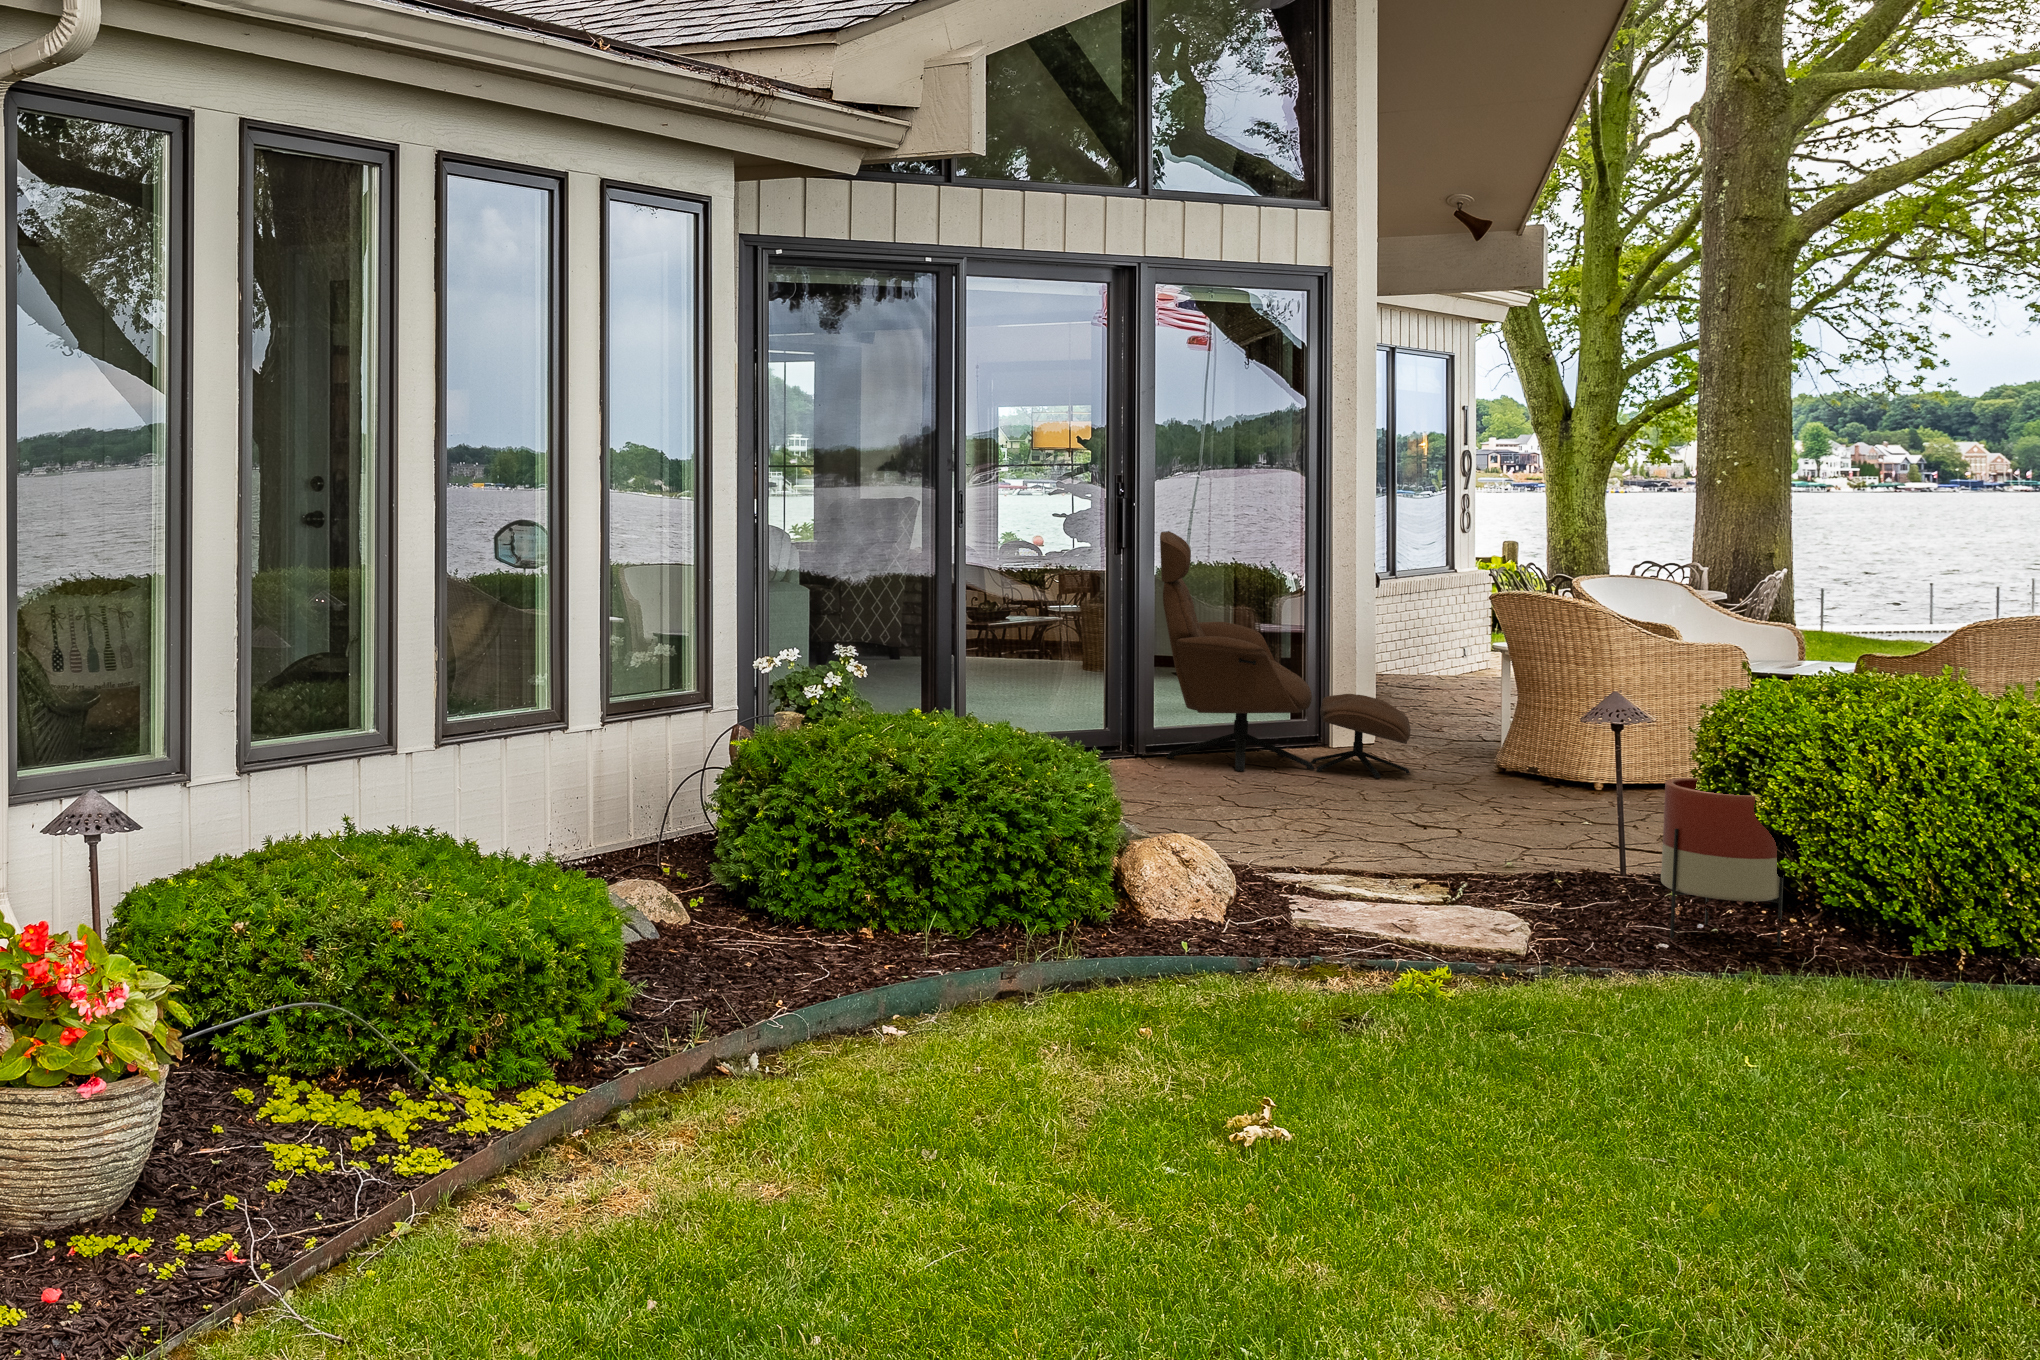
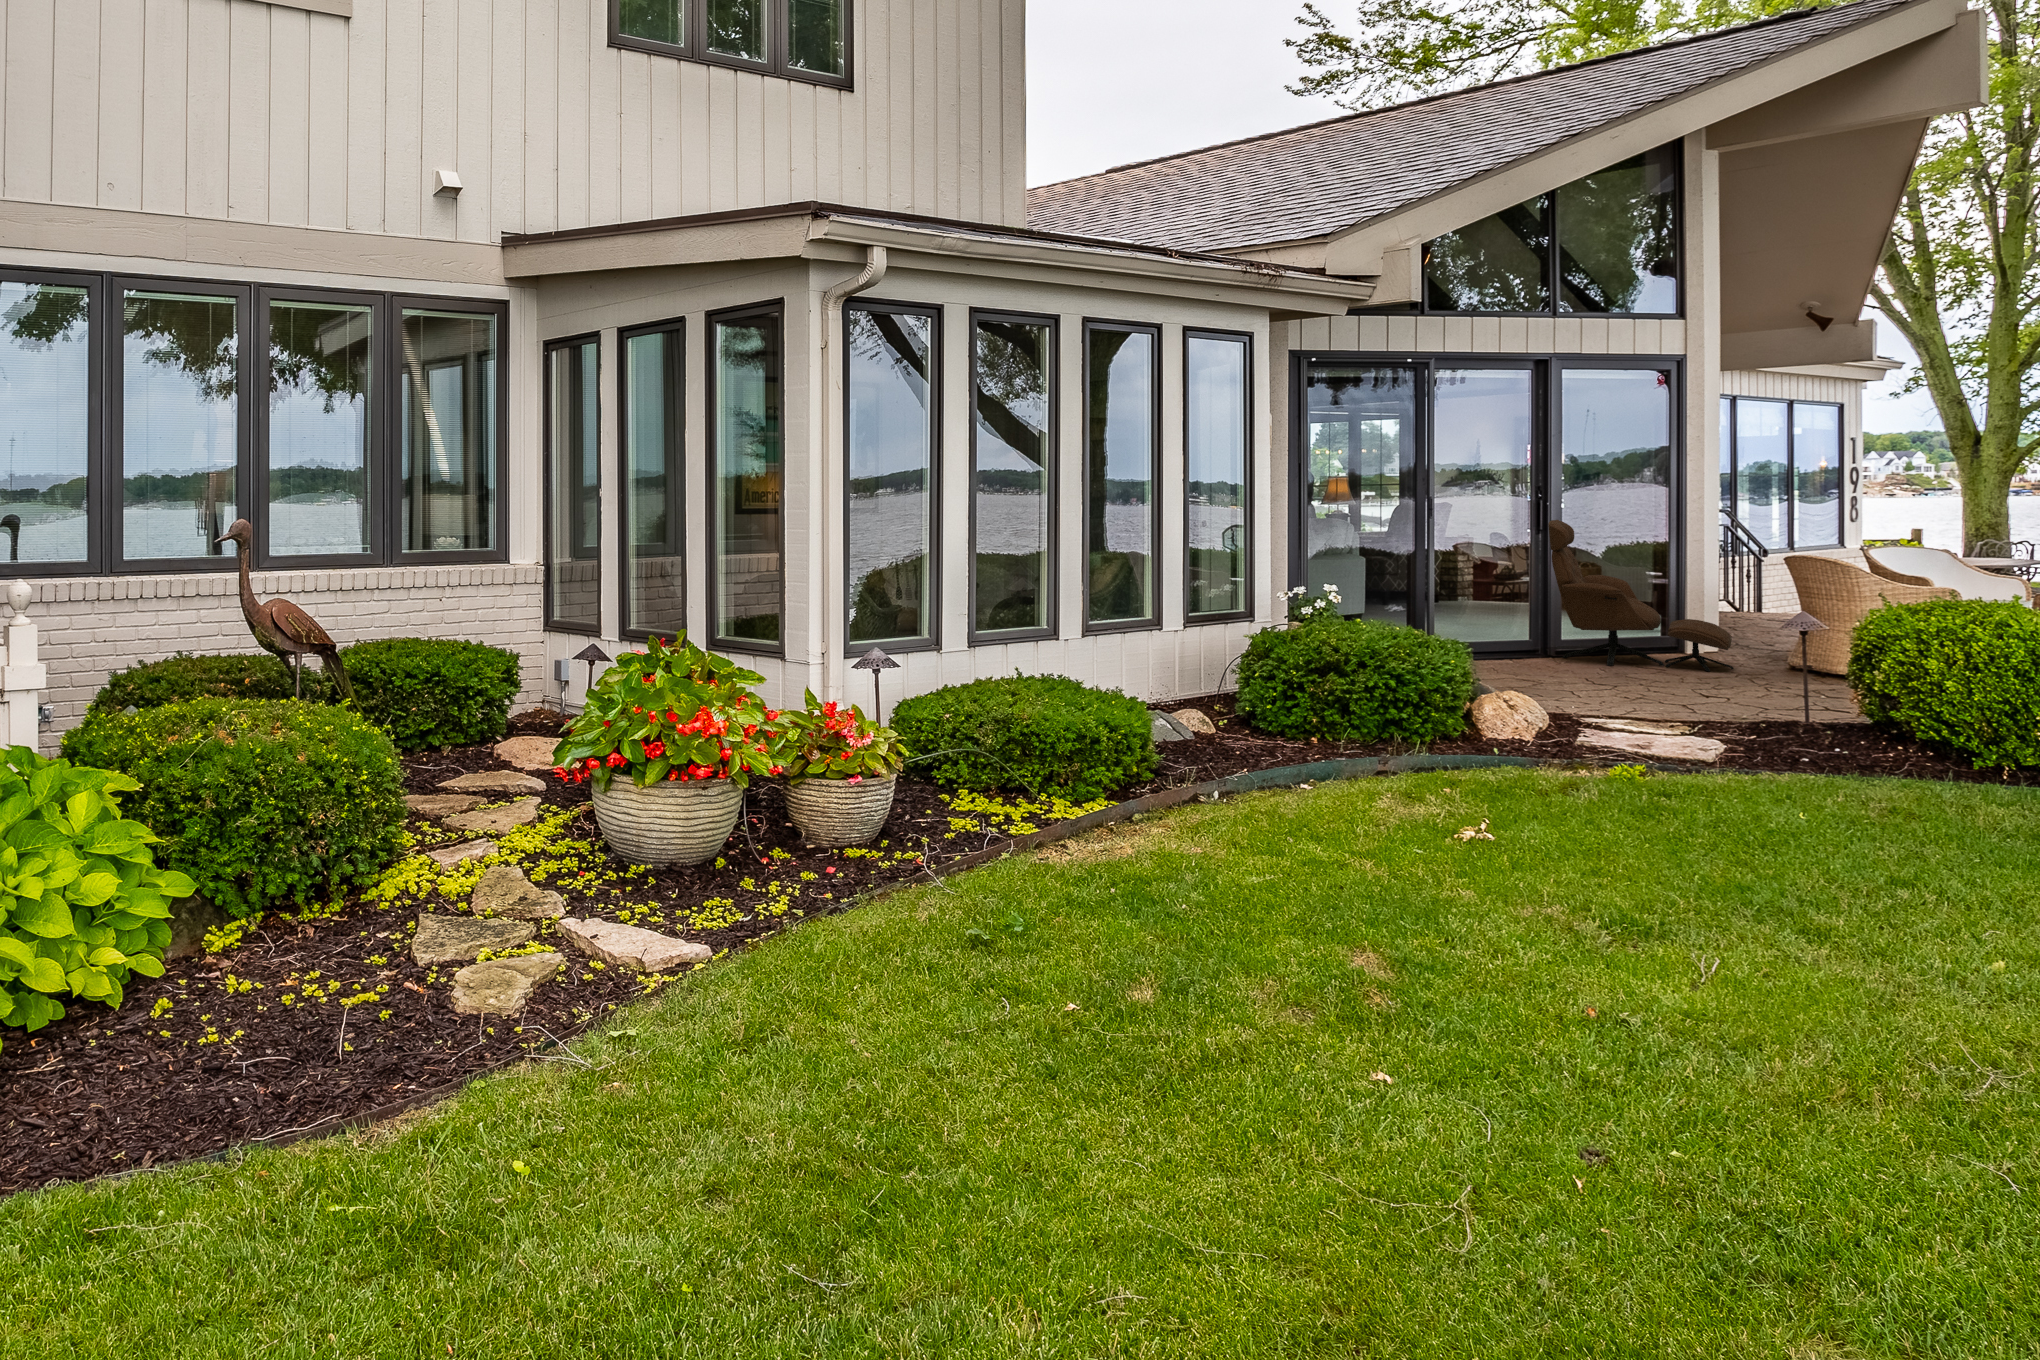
planter: present [1661,778,1783,947] -> none [1857,665,1946,772]

